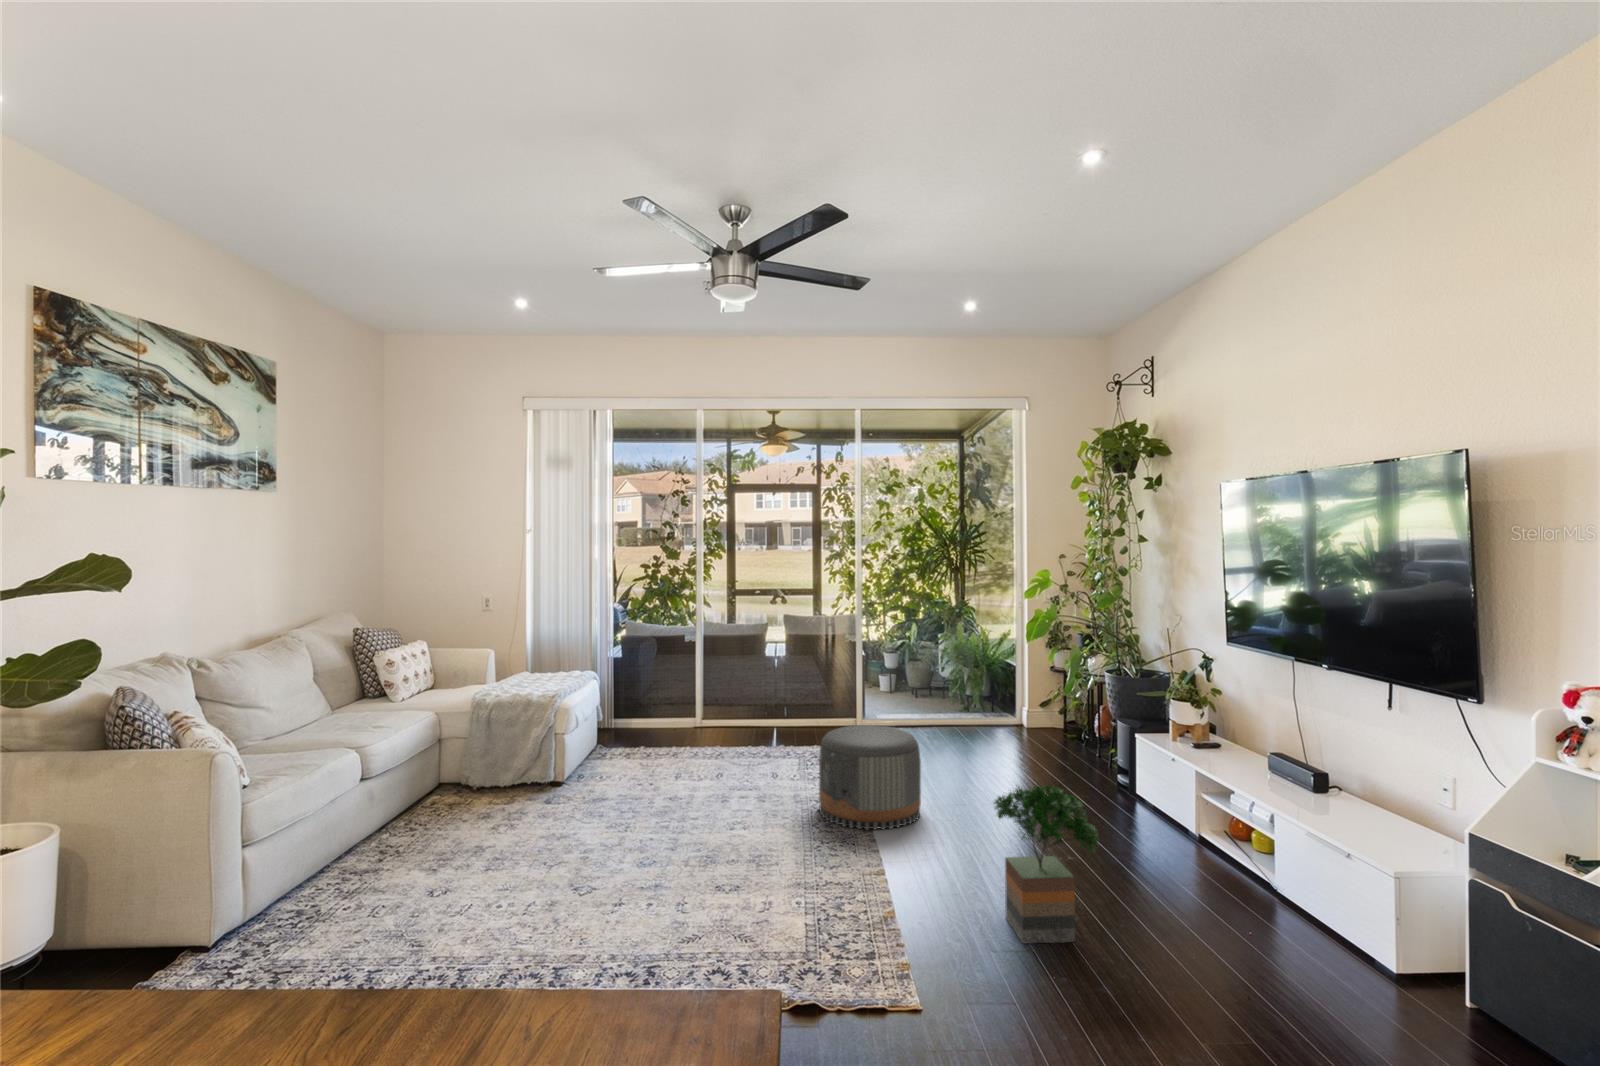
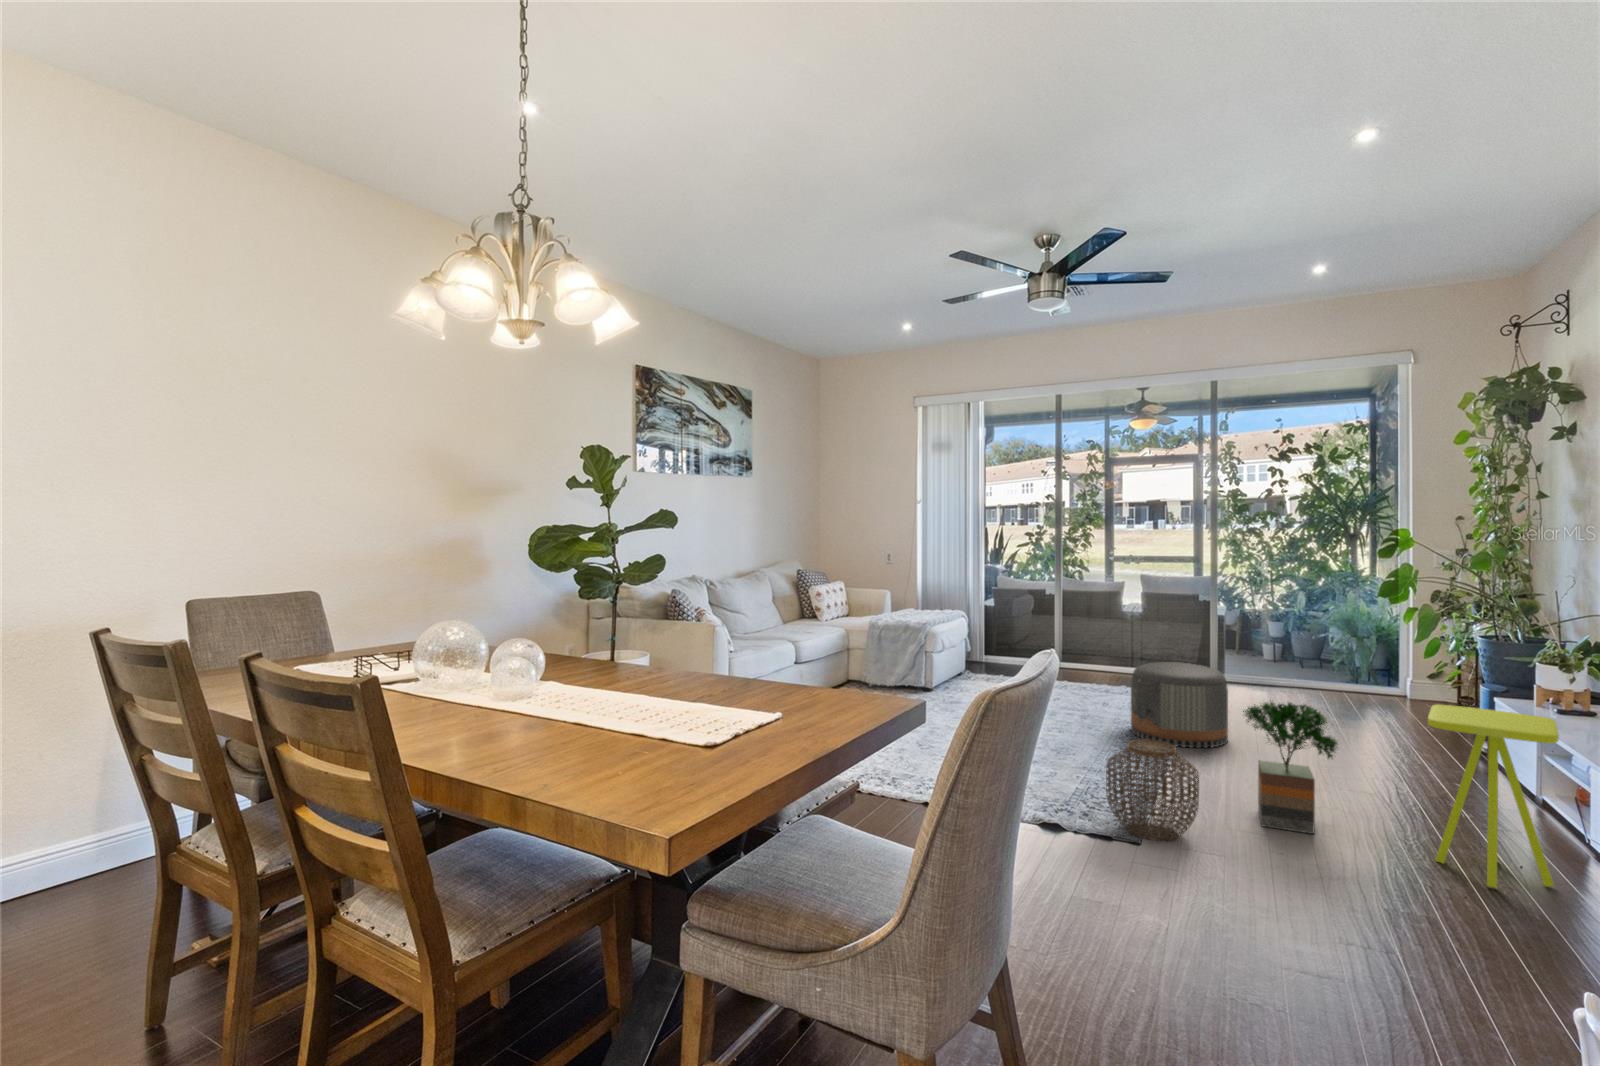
side table: none [1175,774,1311,980] -> present [1428,704,1559,888]
woven basket: none [868,865,981,1010] -> present [1106,739,1199,841]

